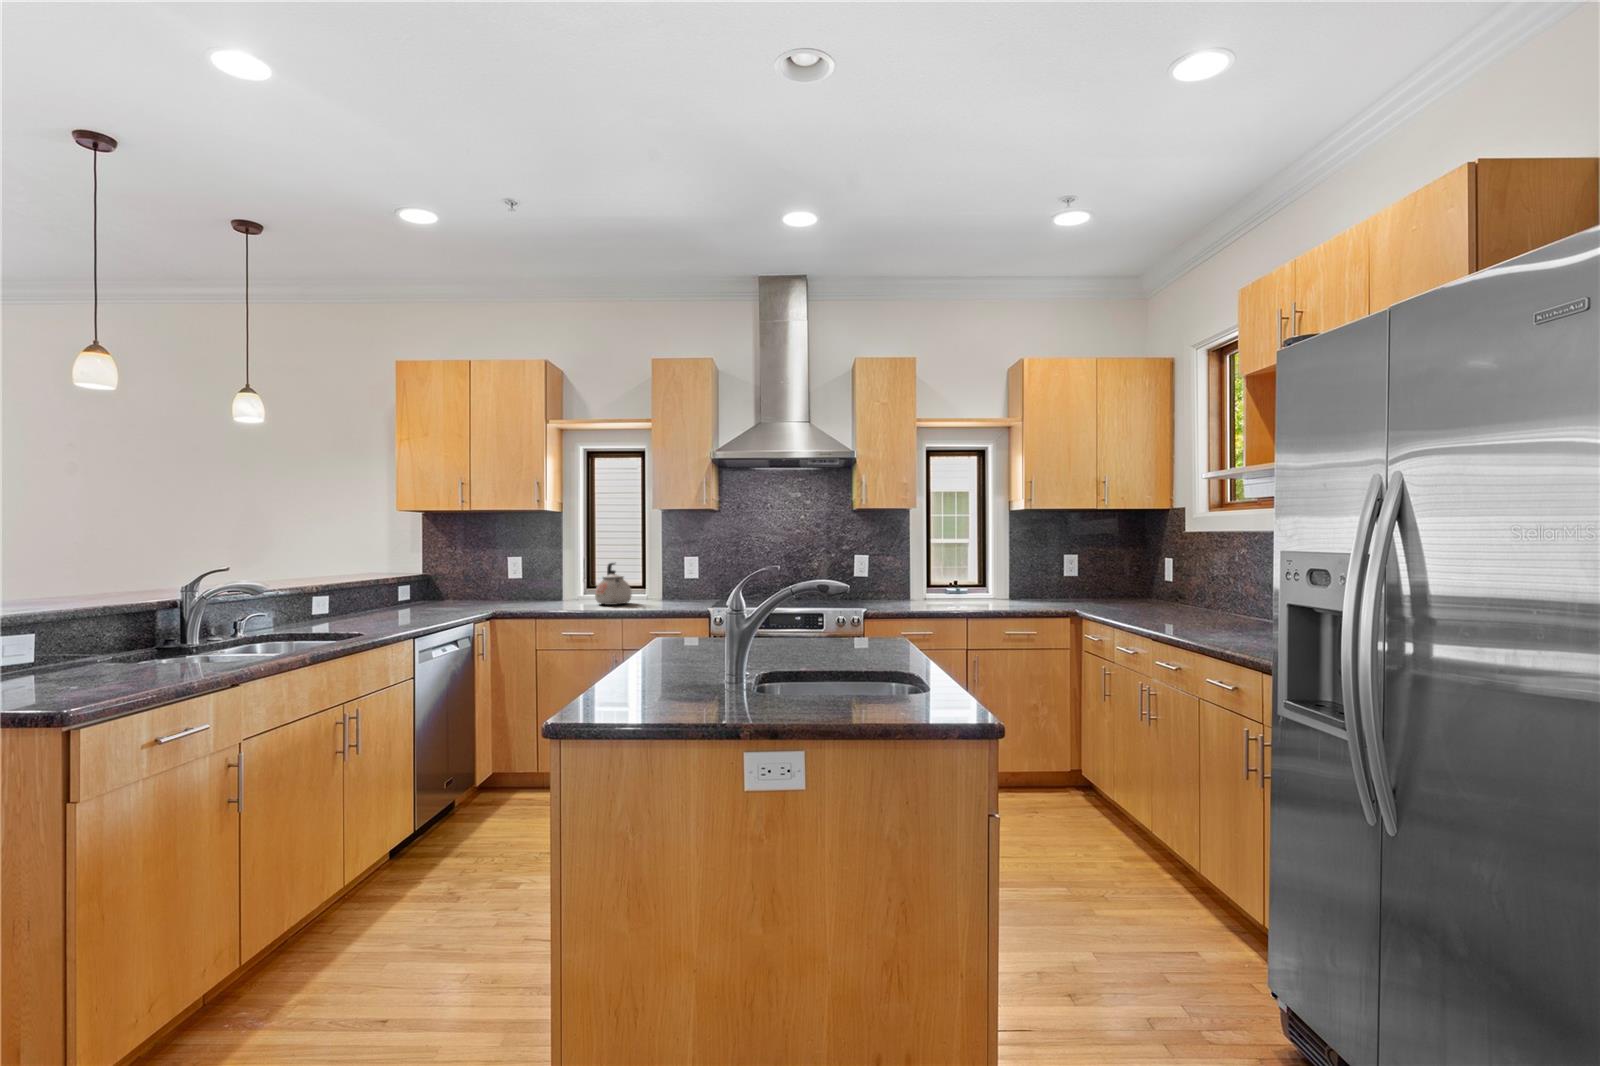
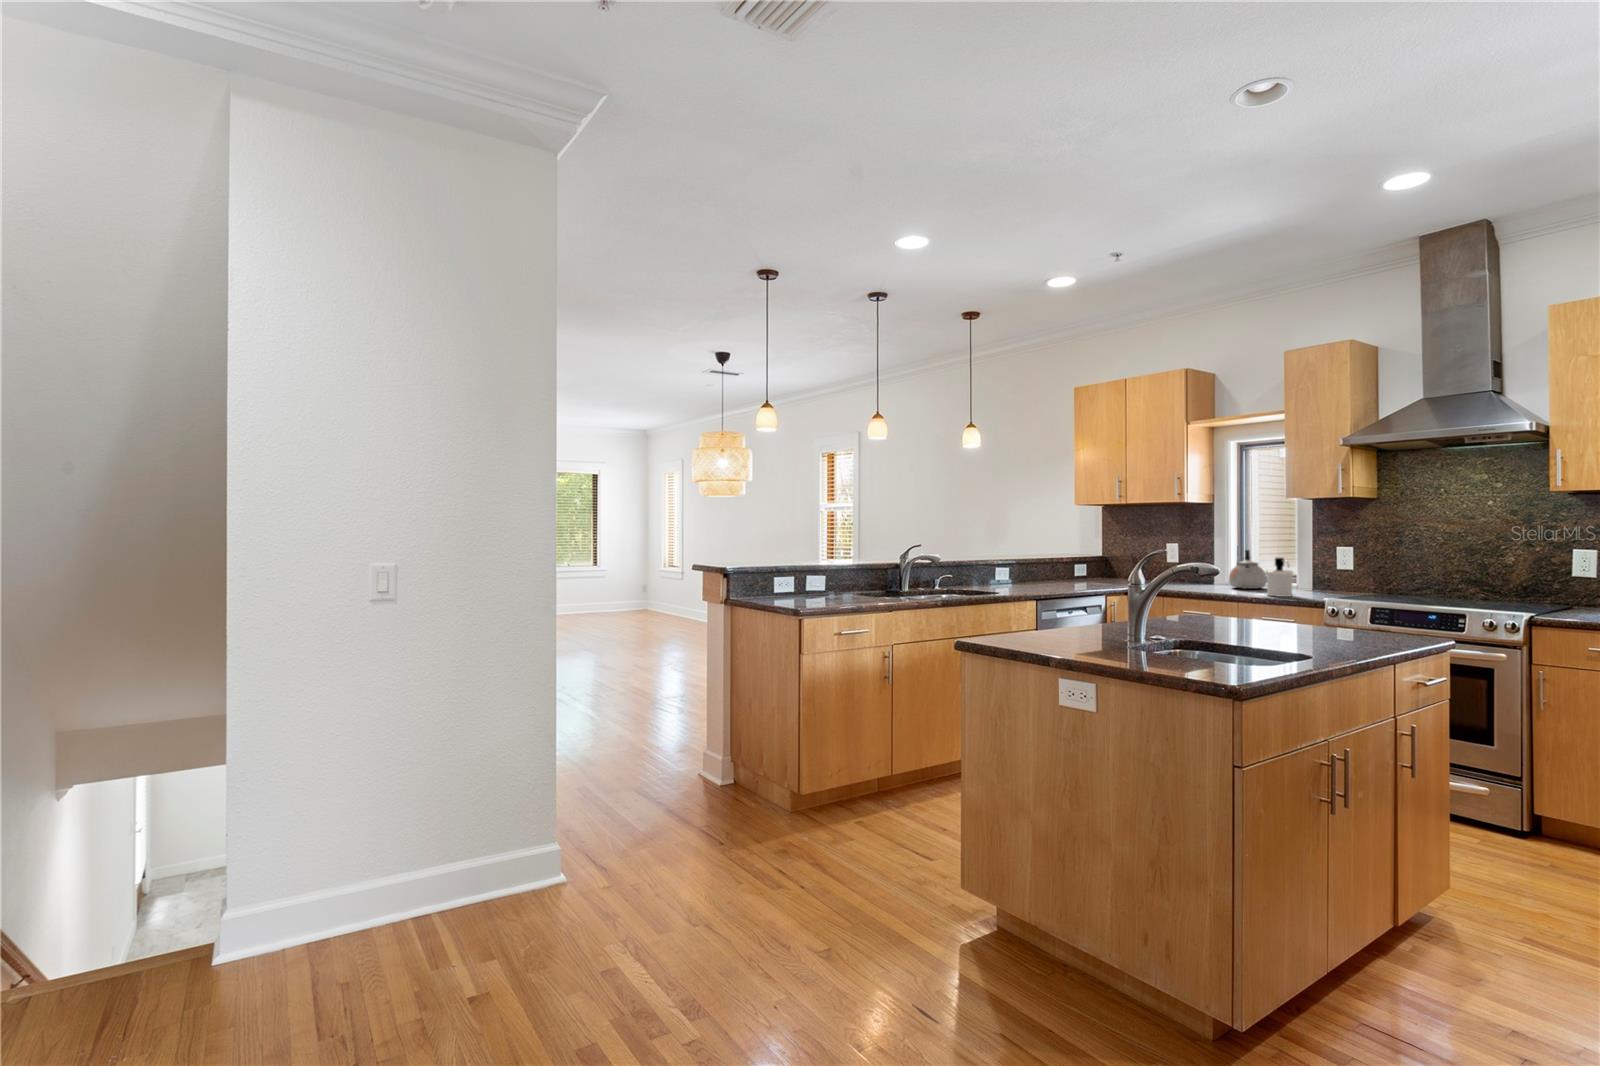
soap dispenser: none [646,570,673,611] -> present [1266,557,1293,597]

